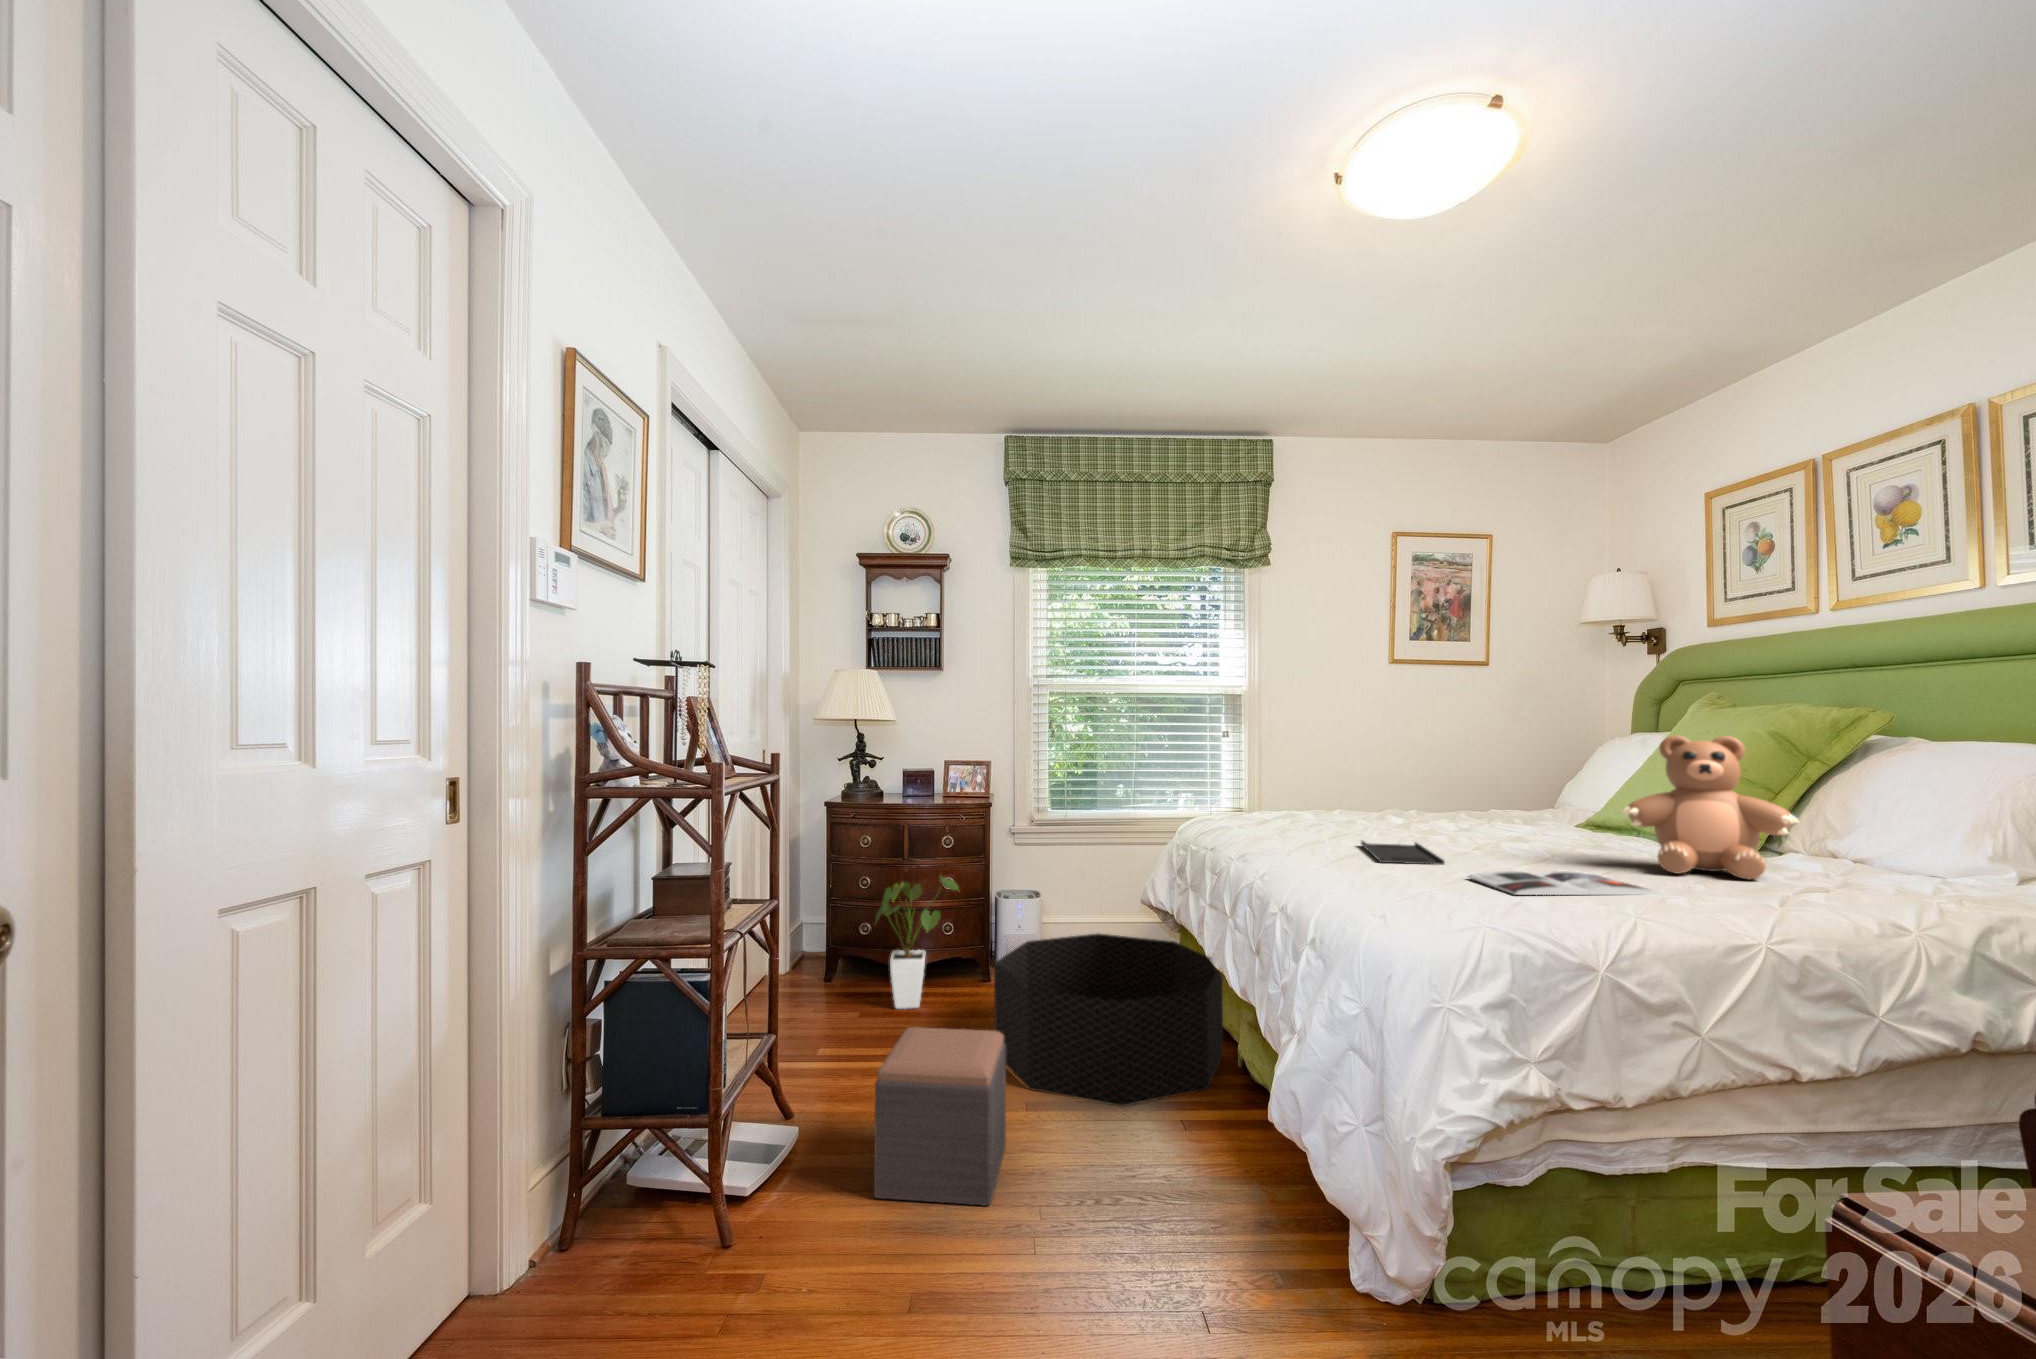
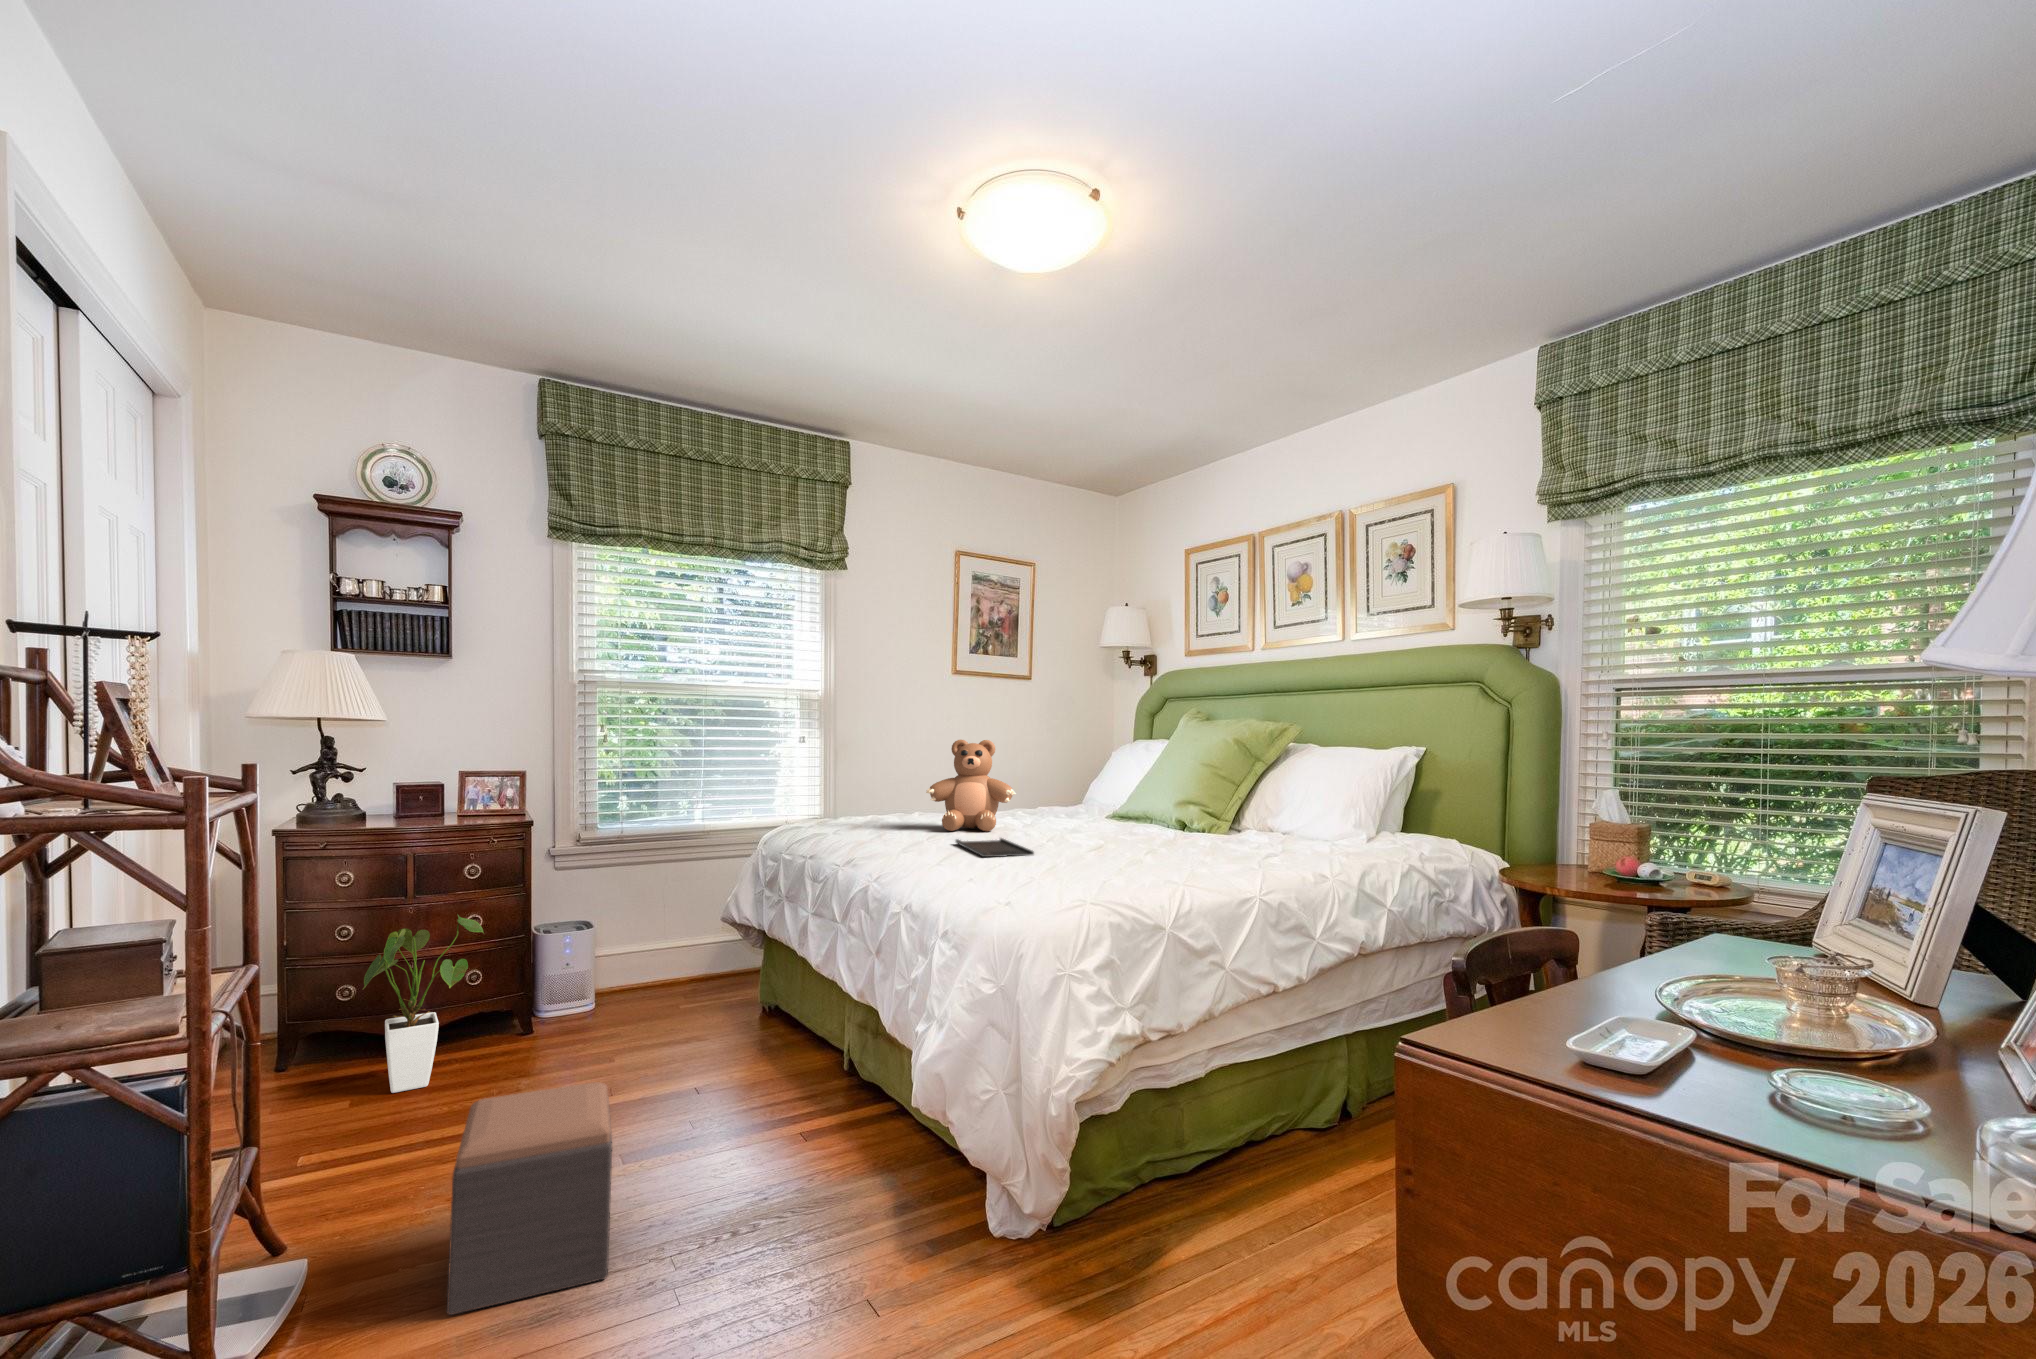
teddy bear: present [1622,735,1799,880] -> present [926,740,1016,832]
magazine: present [1467,870,1661,895] -> none [1059,852,1195,875]
basket: present [994,934,1223,1107] -> none [554,958,818,1147]

